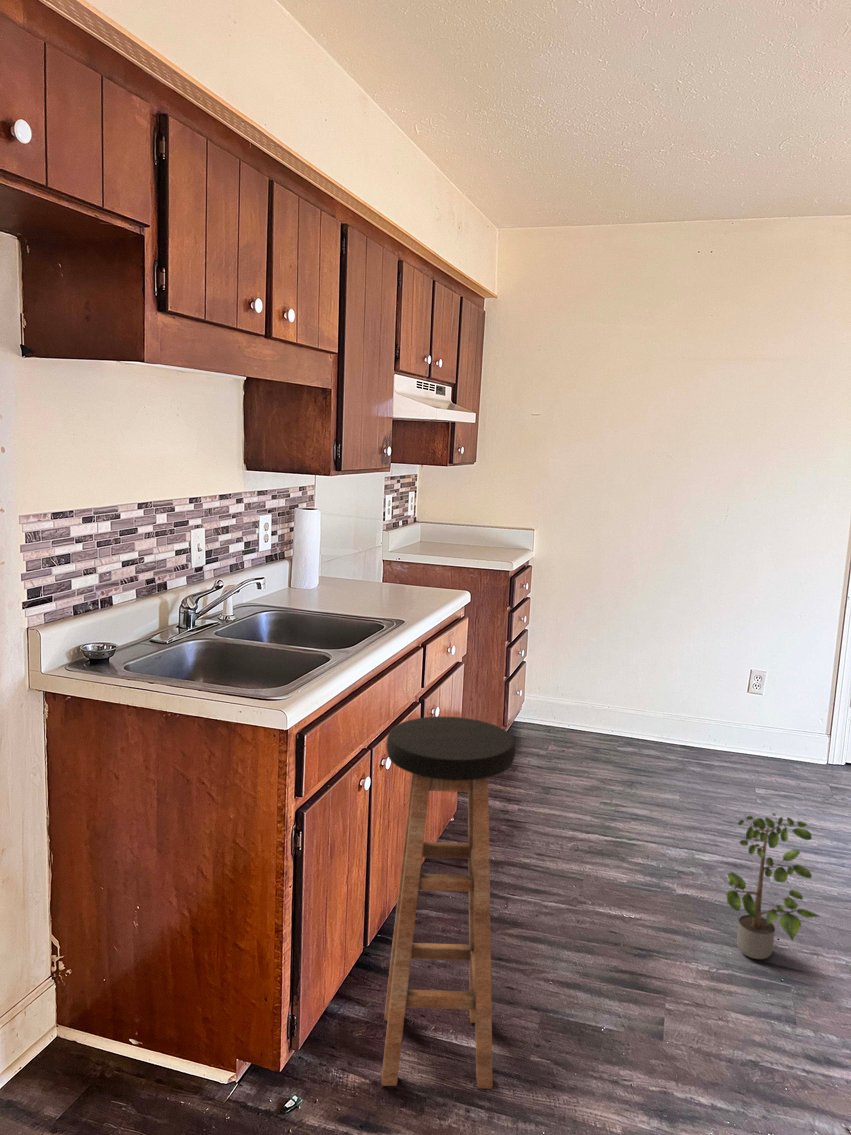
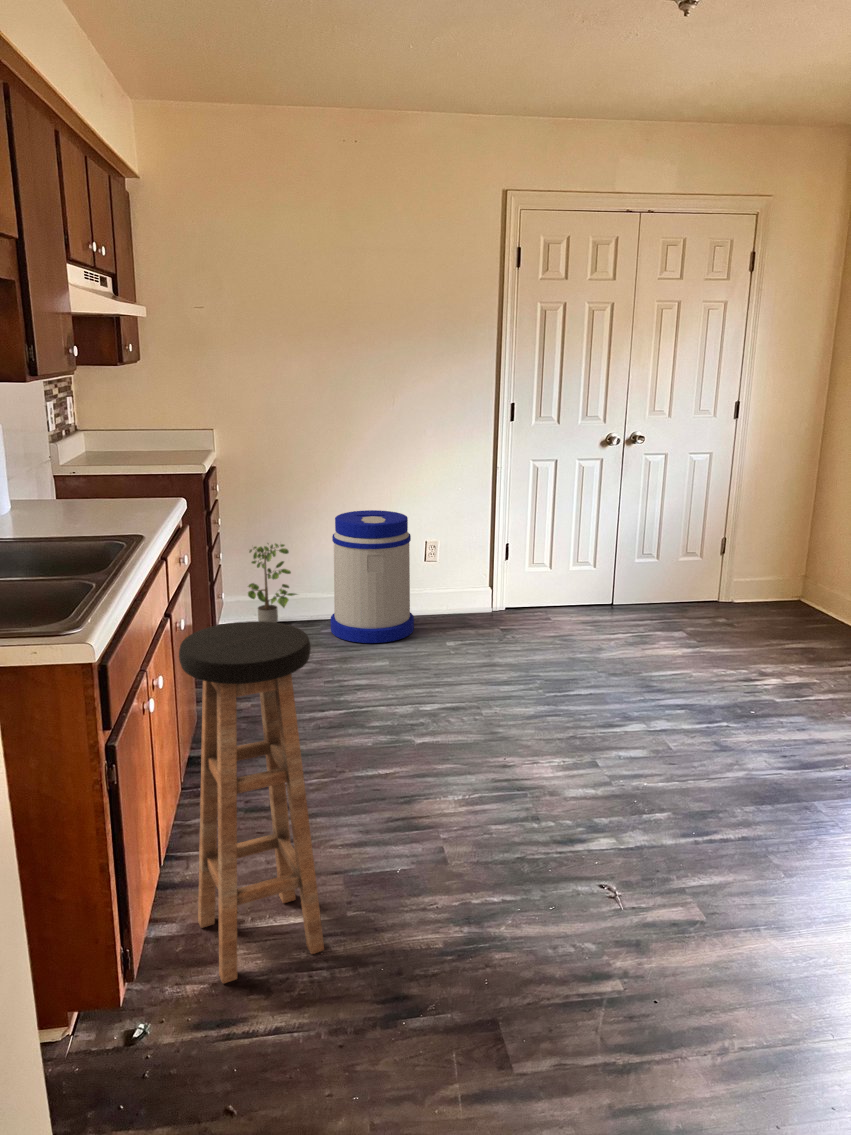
trash can: none [627,628,724,774] -> present [331,510,414,643]
potted plant: present [727,813,820,959] -> present [248,544,297,622]

